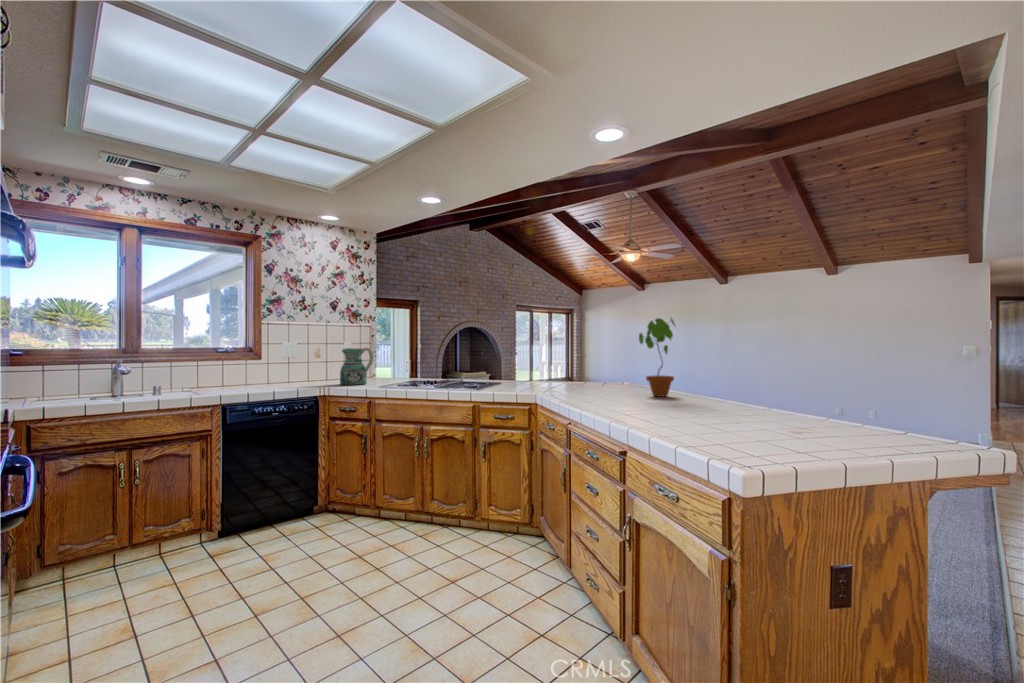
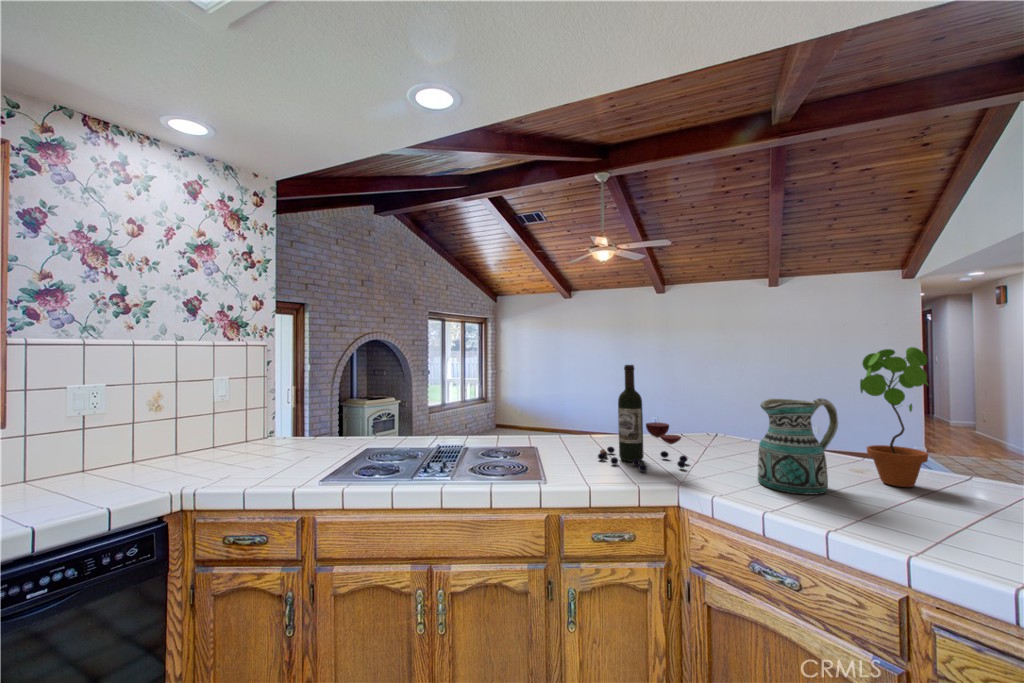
wine bottle: none [524,332,570,391] -> present [598,365,688,472]
ceramic pitcher: present [340,348,373,385] -> present [758,398,838,495]

